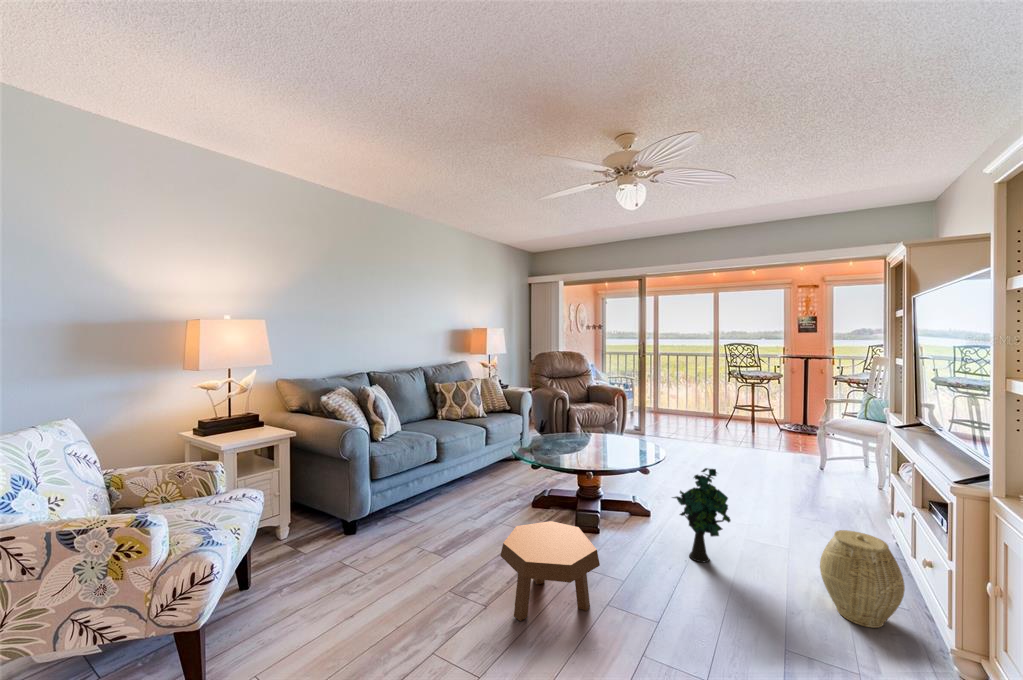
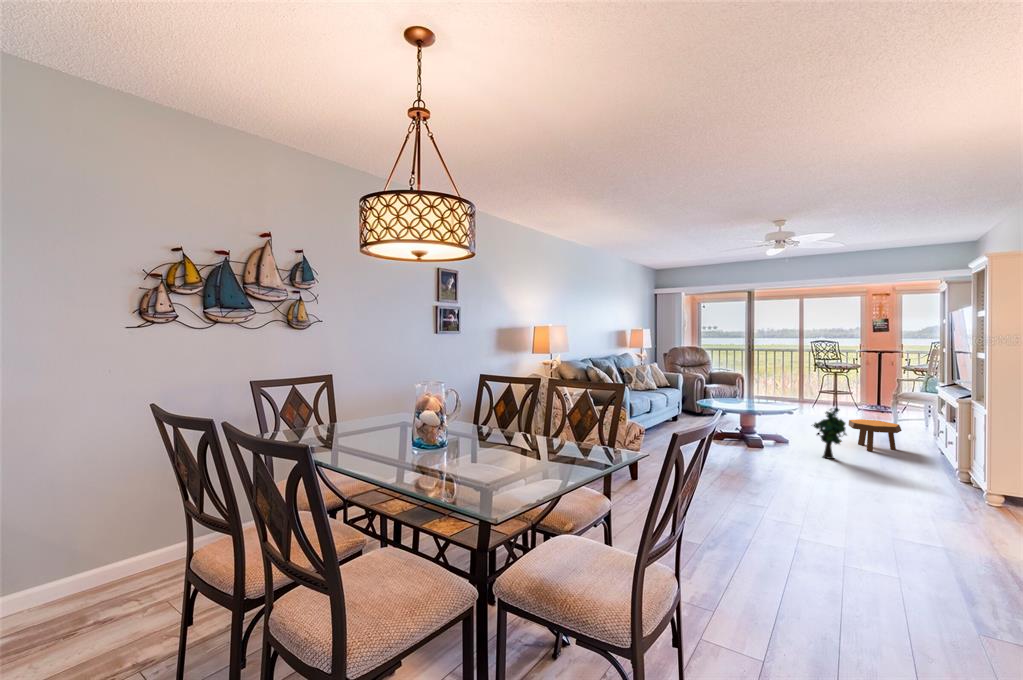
footstool: present [500,521,600,621] -> present [849,419,902,451]
woven basket: present [820,530,905,628] -> none [900,433,943,475]

